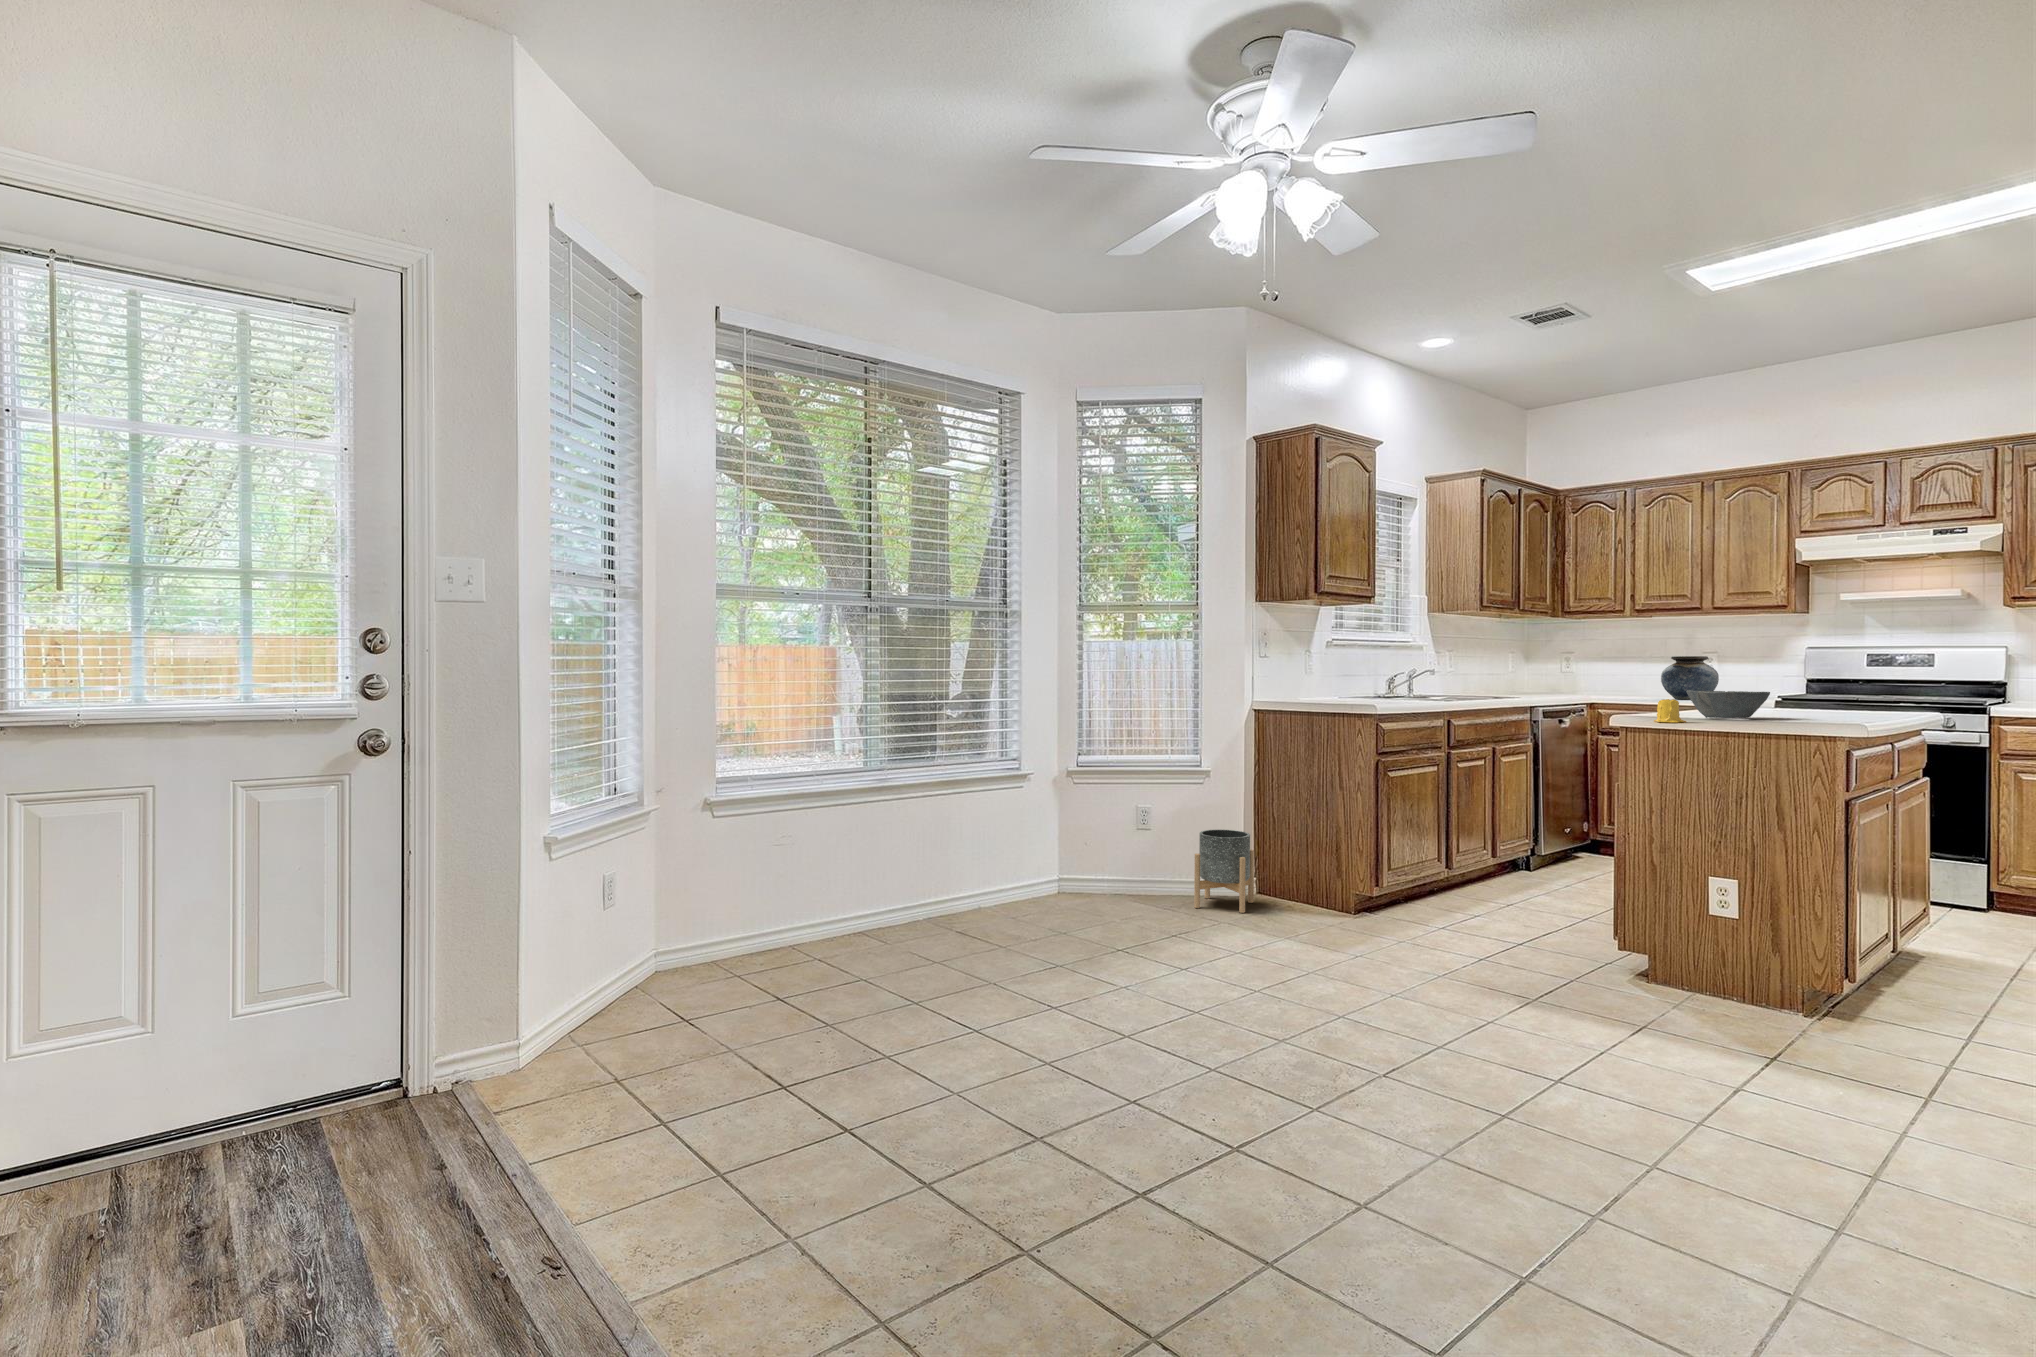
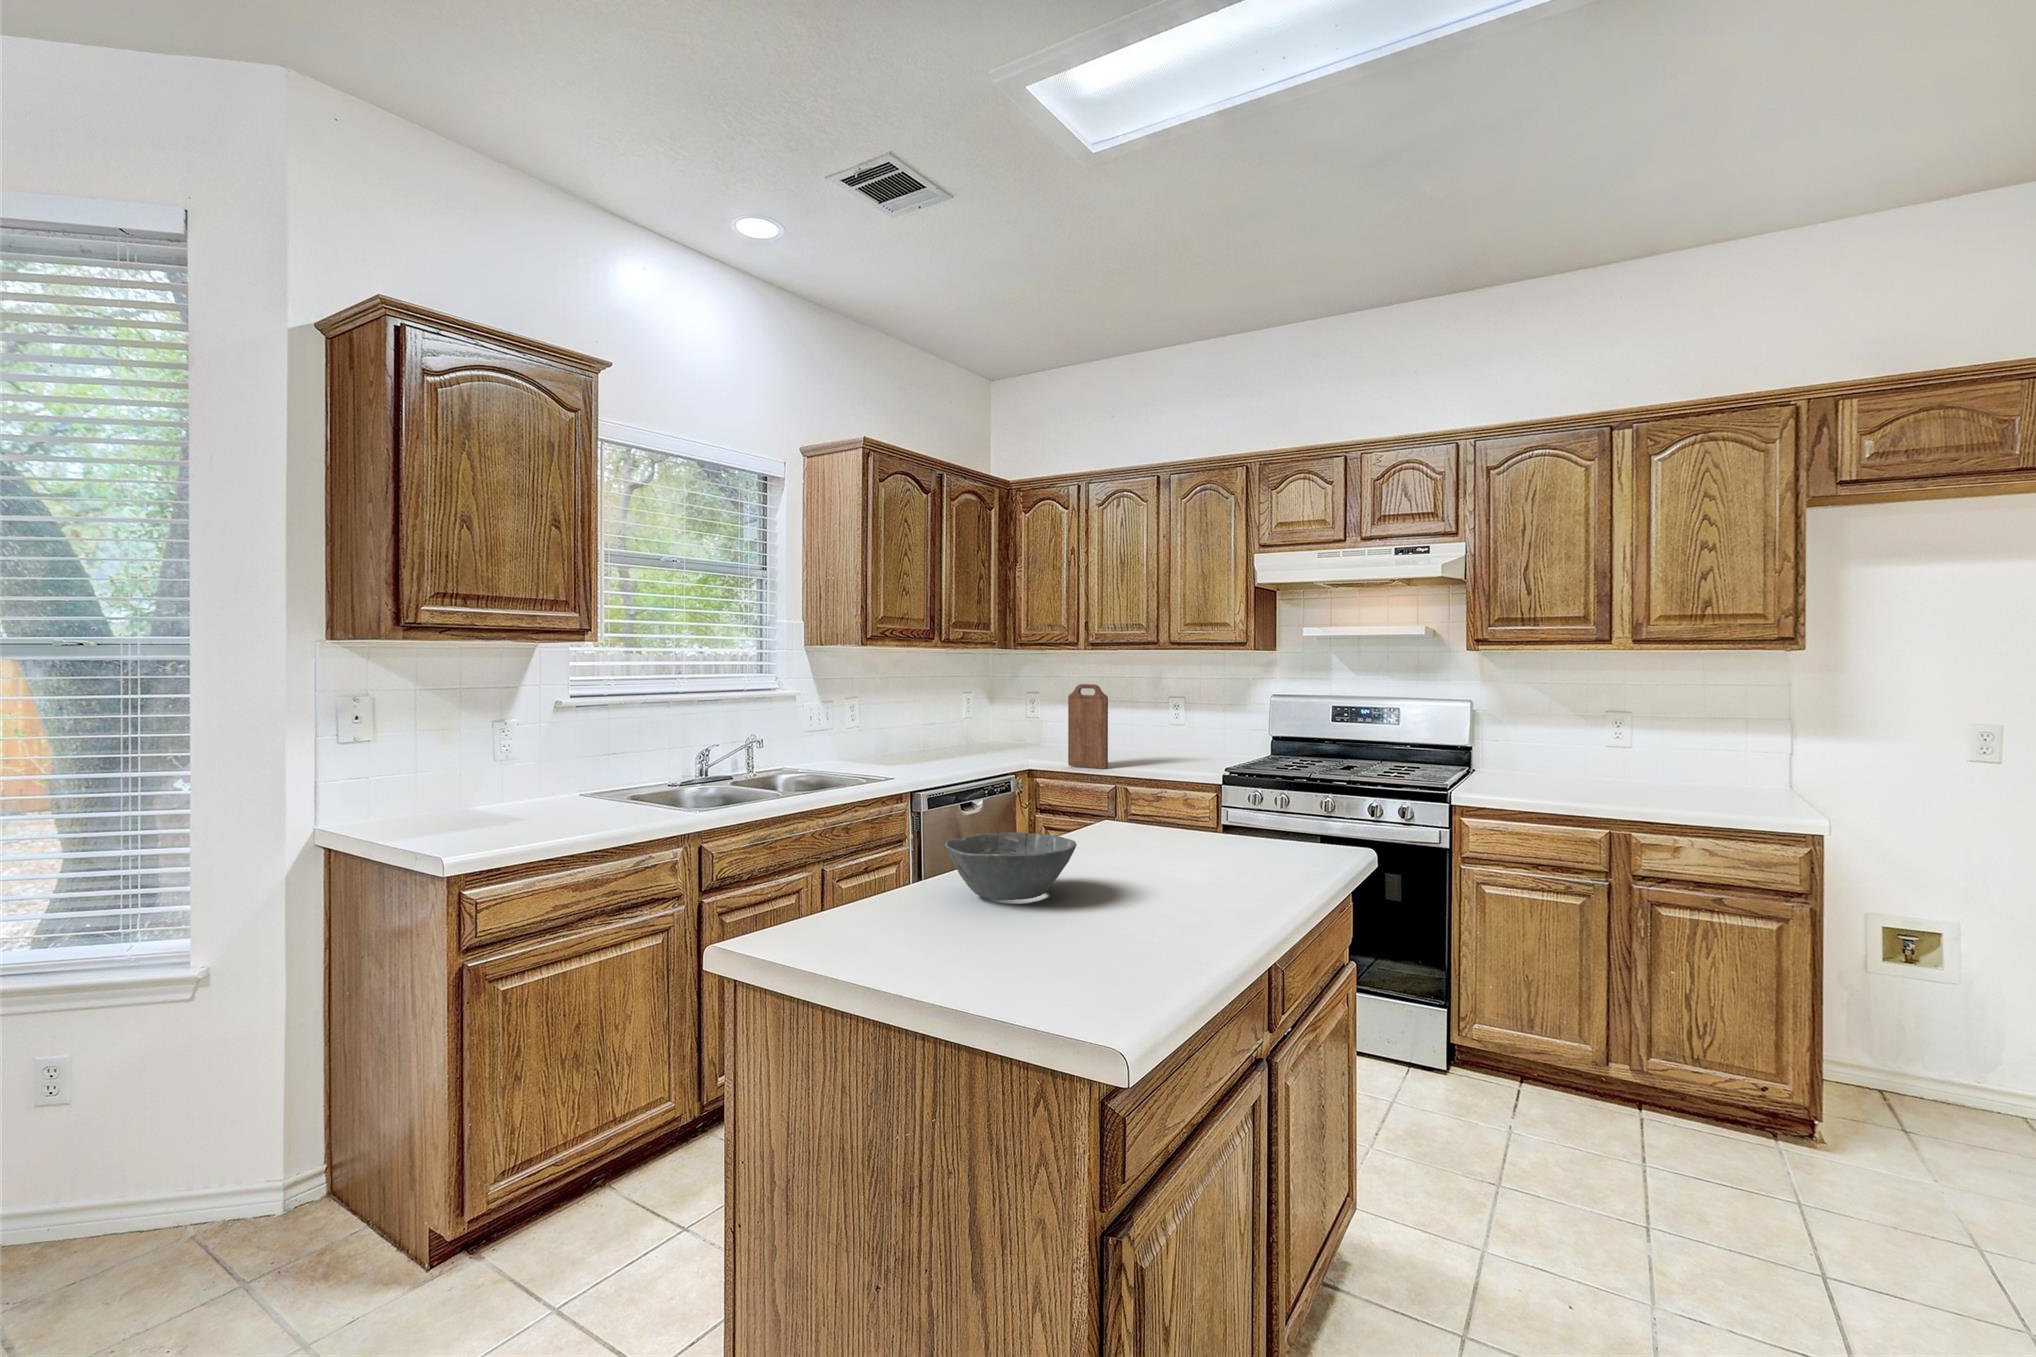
cutting board: none [1624,639,1663,701] -> present [1068,684,1108,769]
vase: present [1661,656,1719,699] -> none [1120,703,1183,761]
candle: present [1654,699,1686,723] -> none [826,884,887,943]
planter: present [1194,830,1254,913] -> none [96,1097,278,1298]

